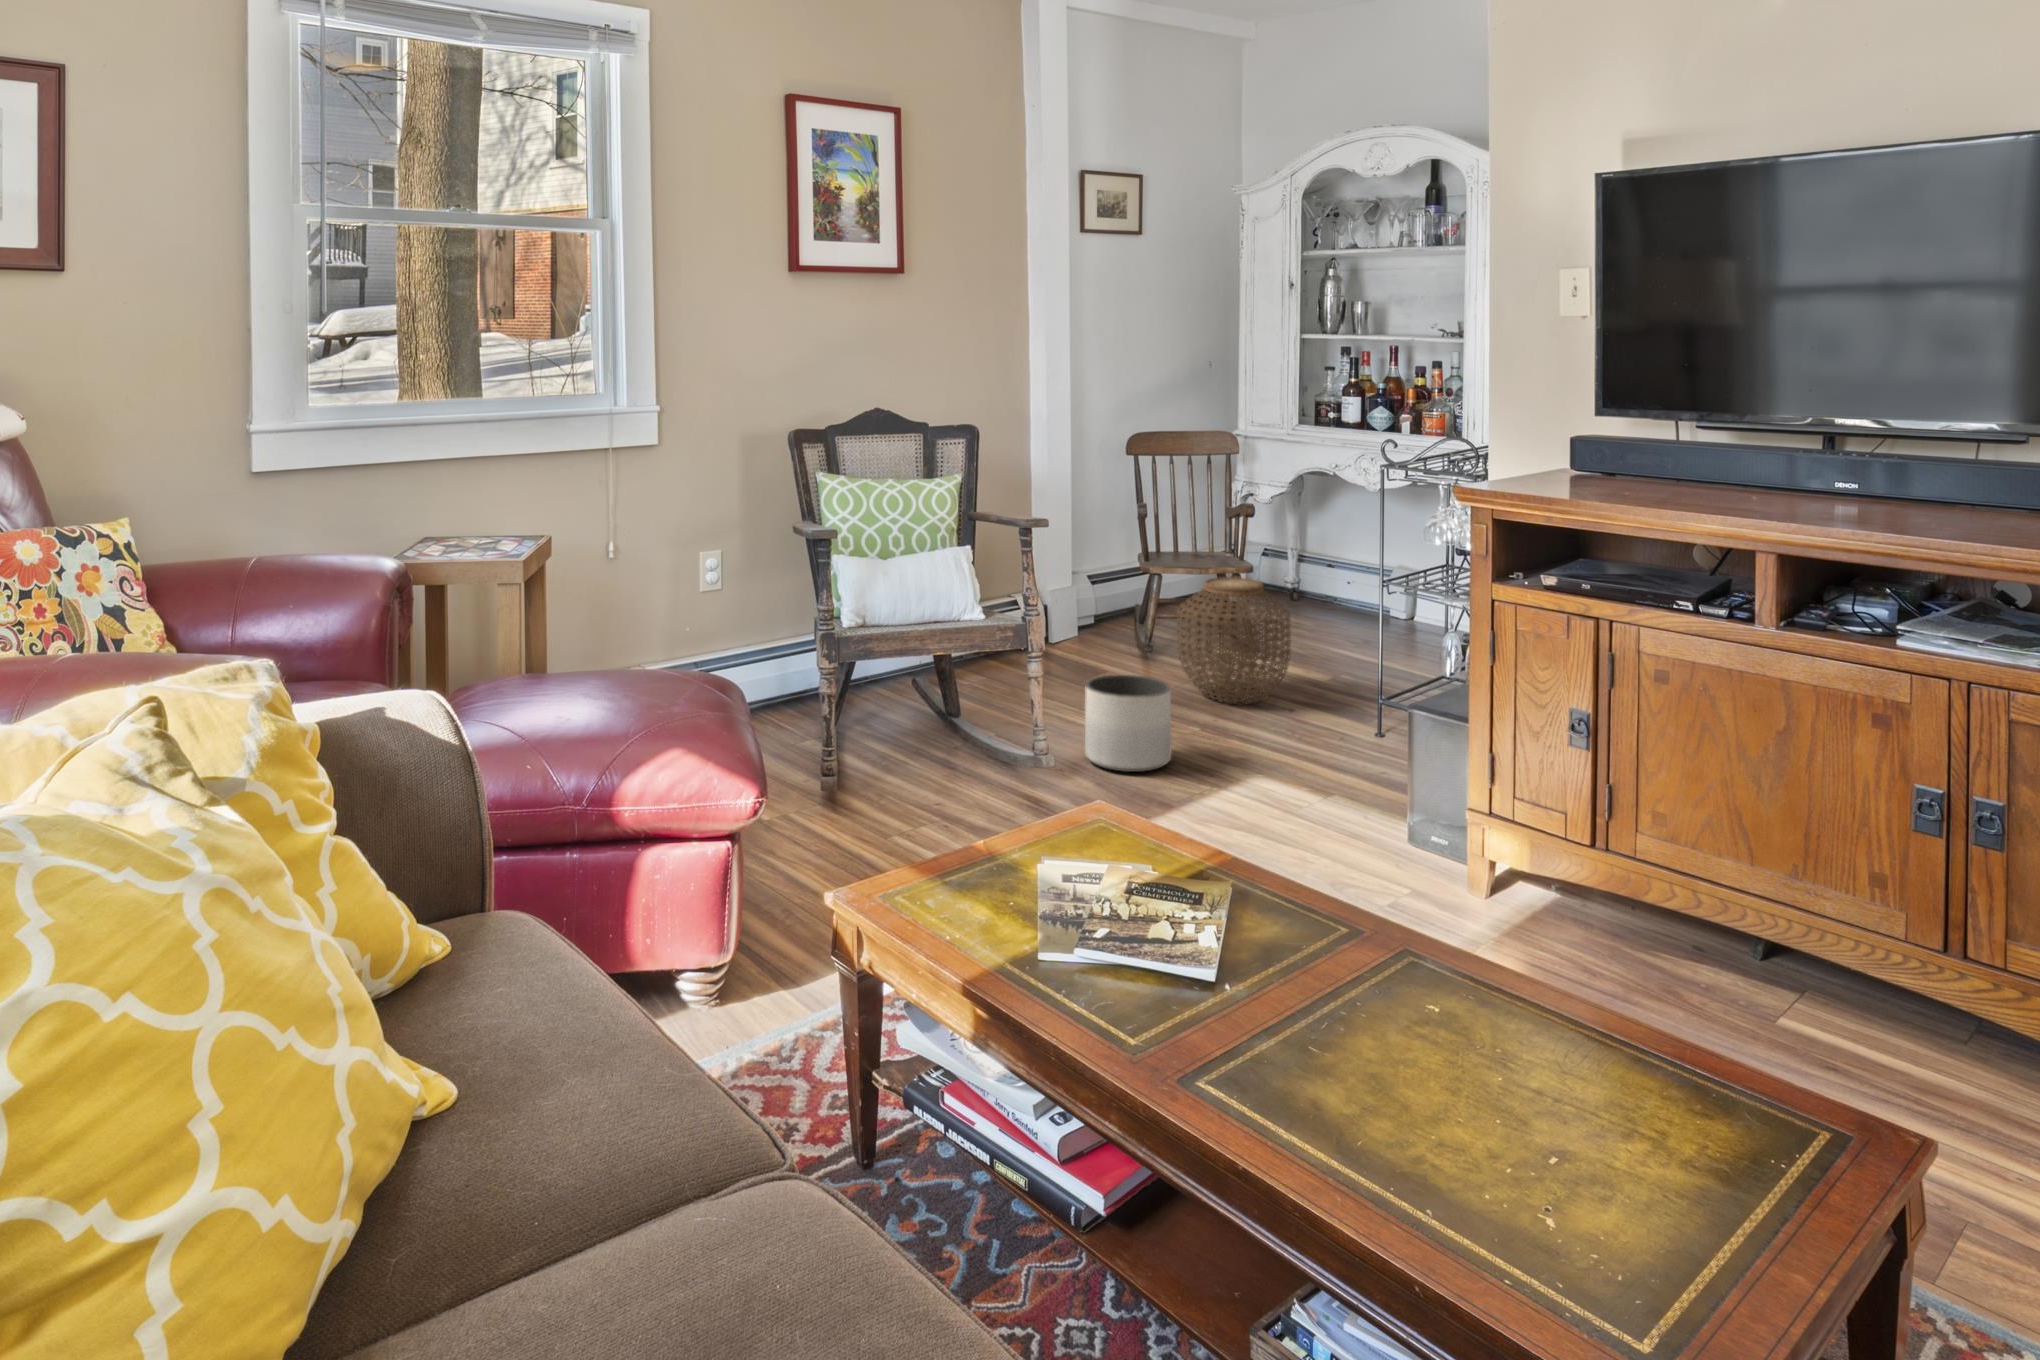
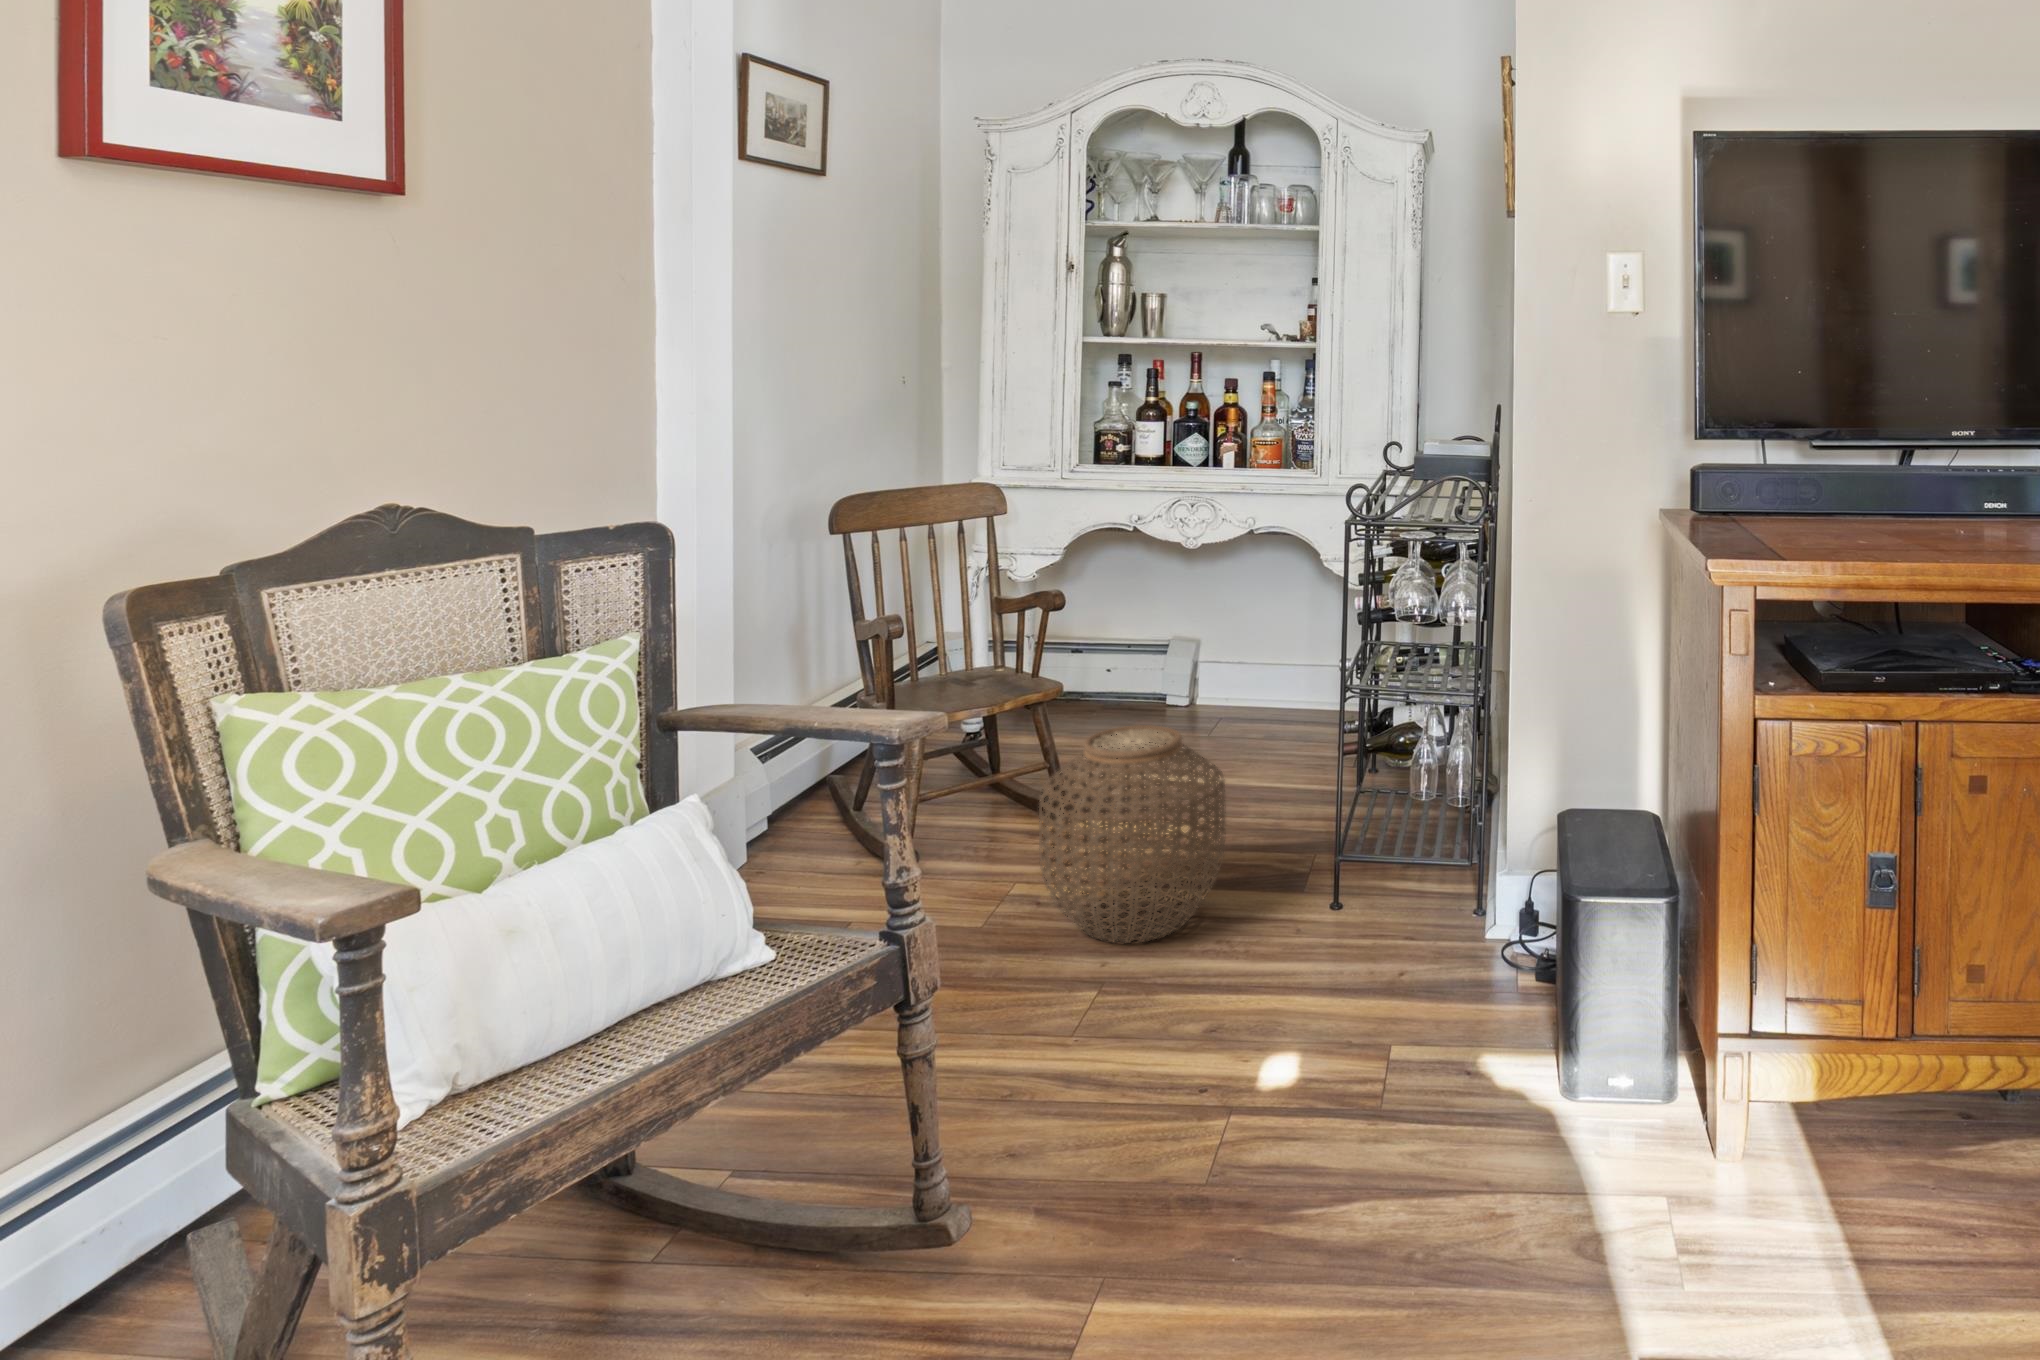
planter: present [1085,675,1172,772] -> none [1013,971,1185,1196]

